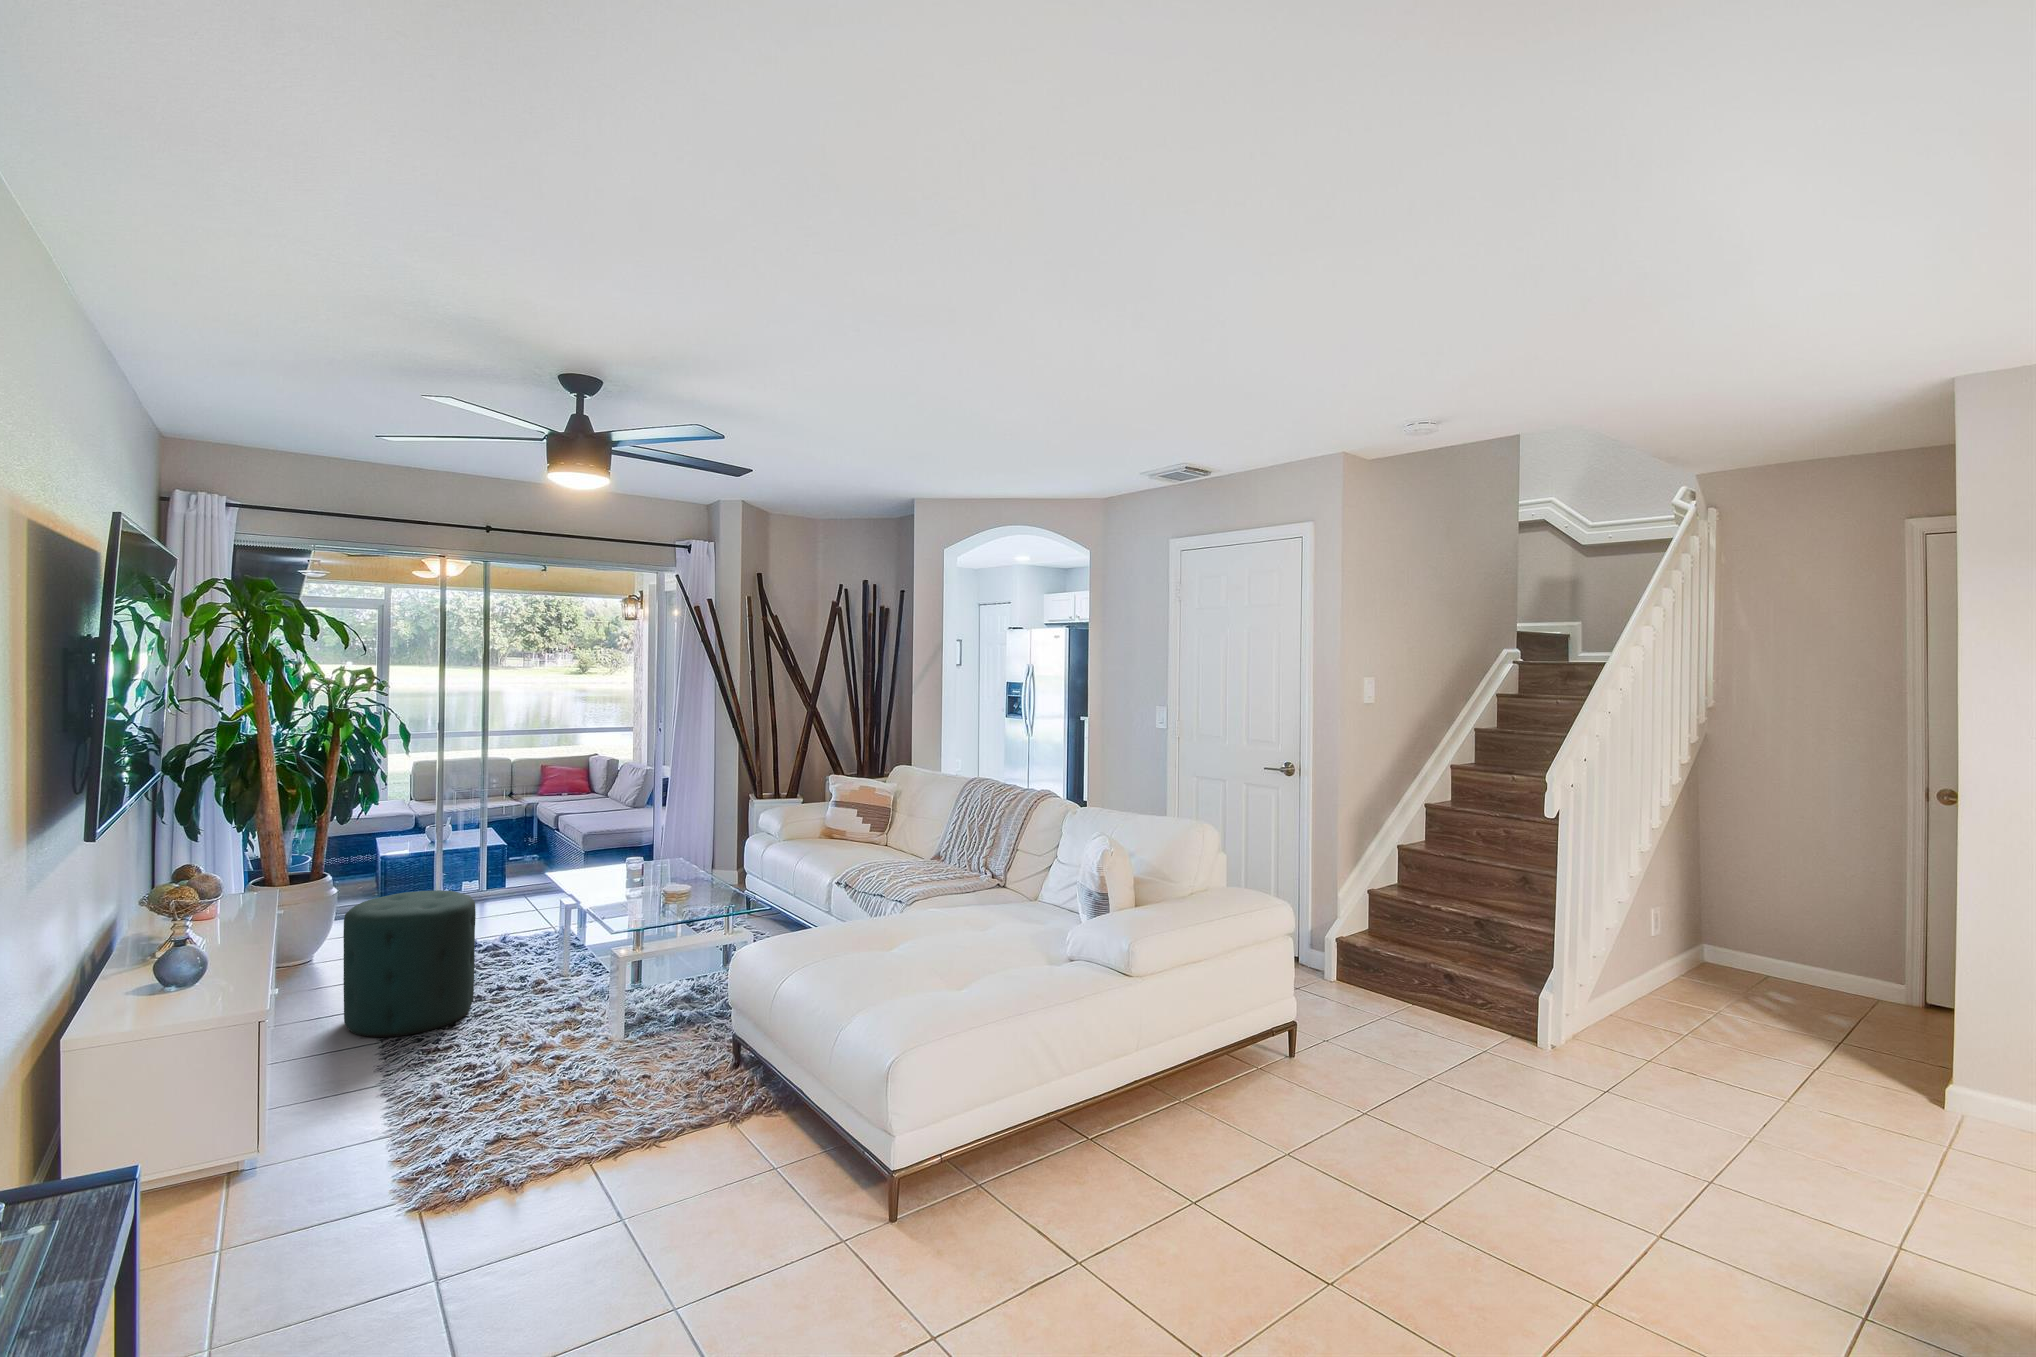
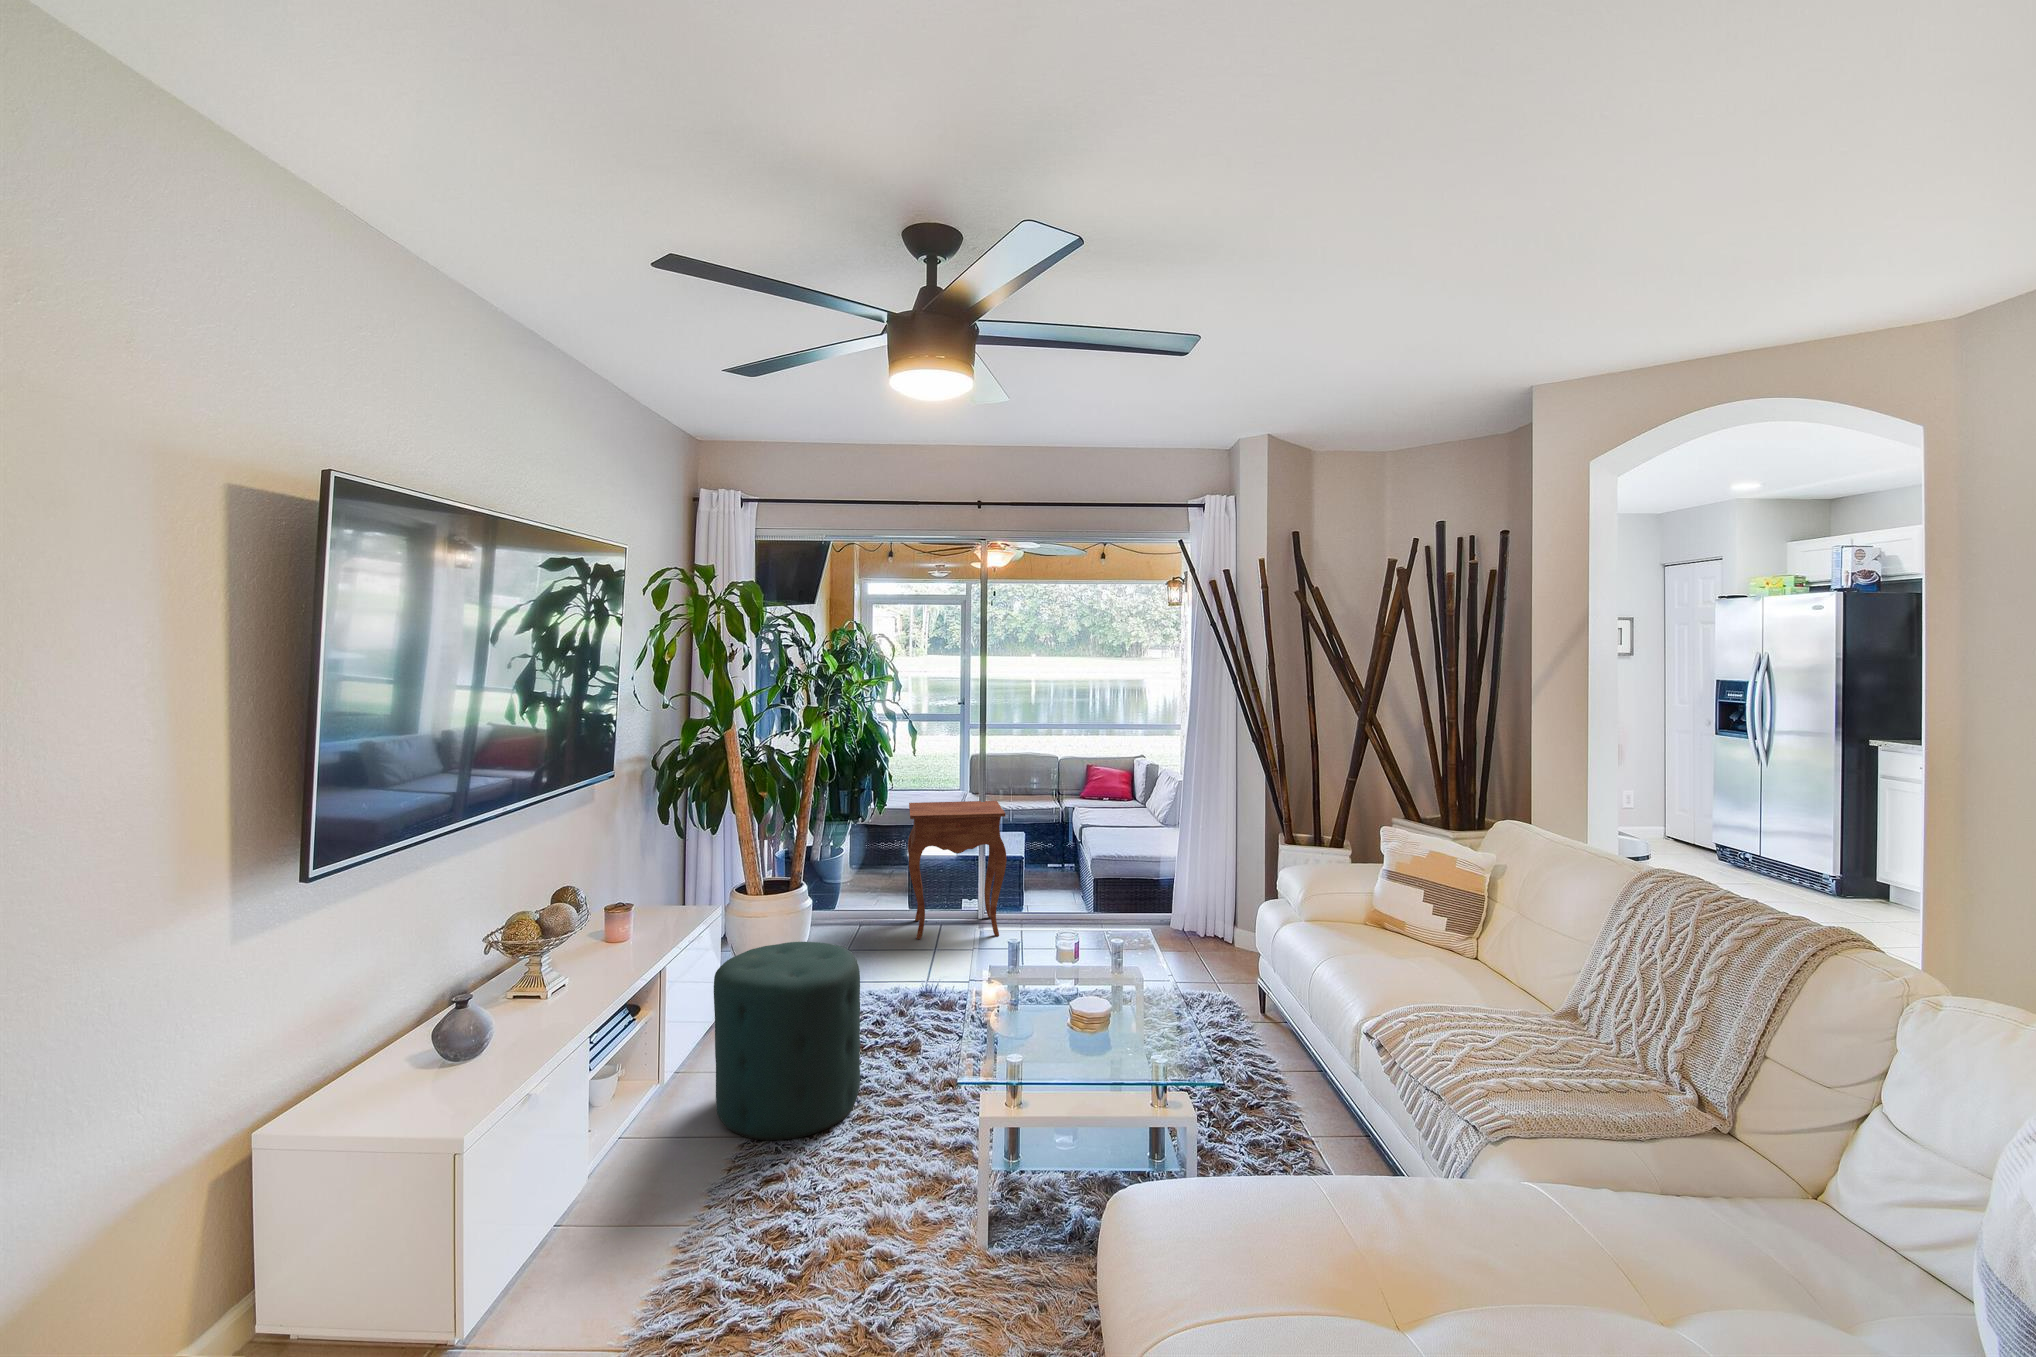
side table: none [407,790,518,915] -> present [908,801,1006,939]

